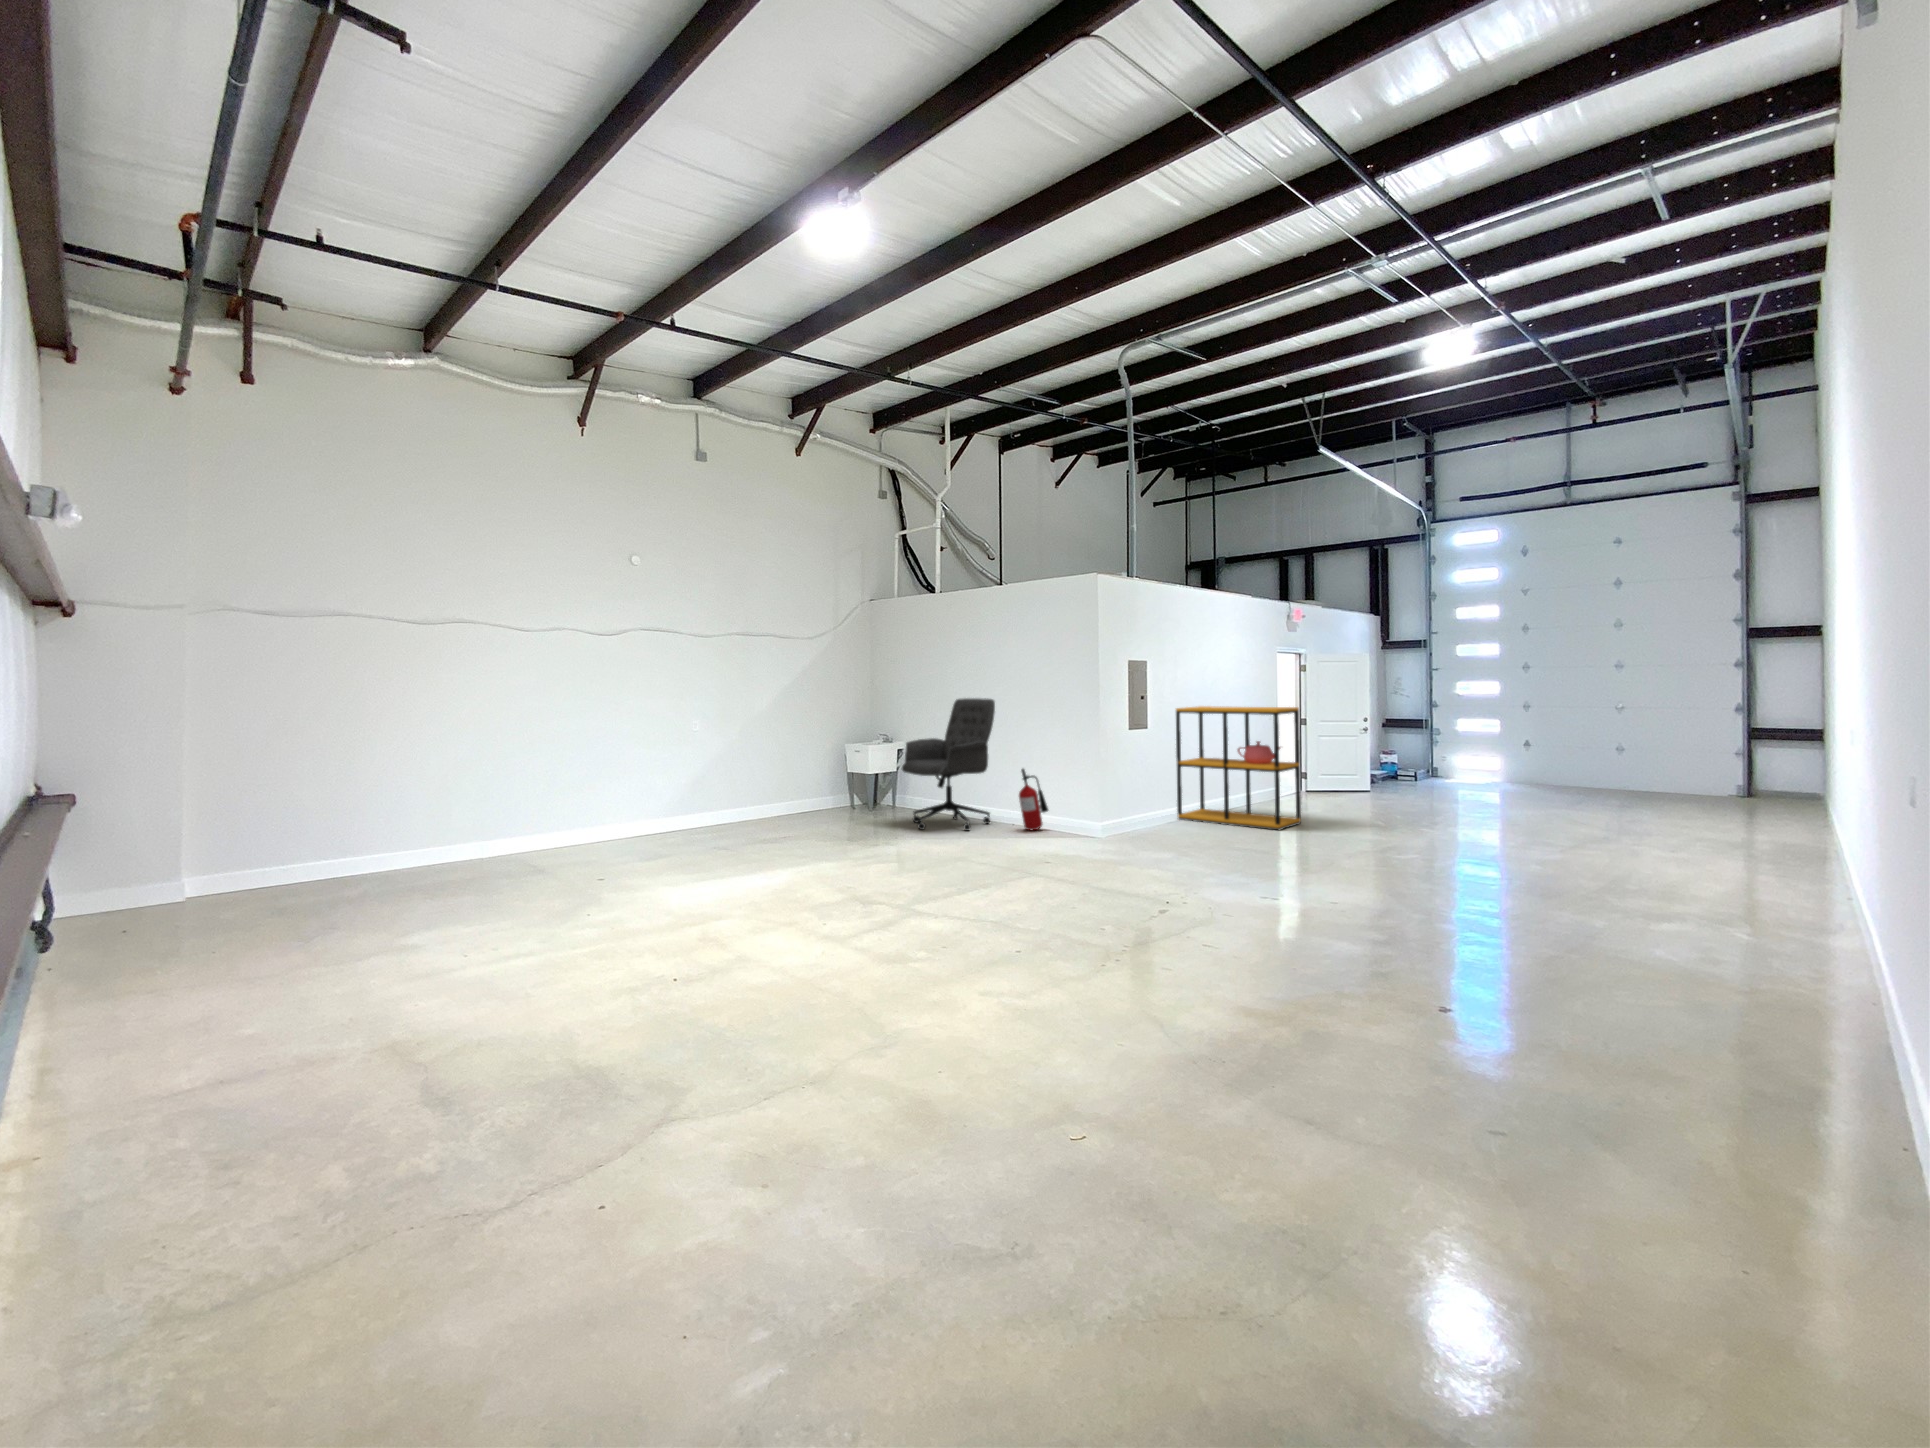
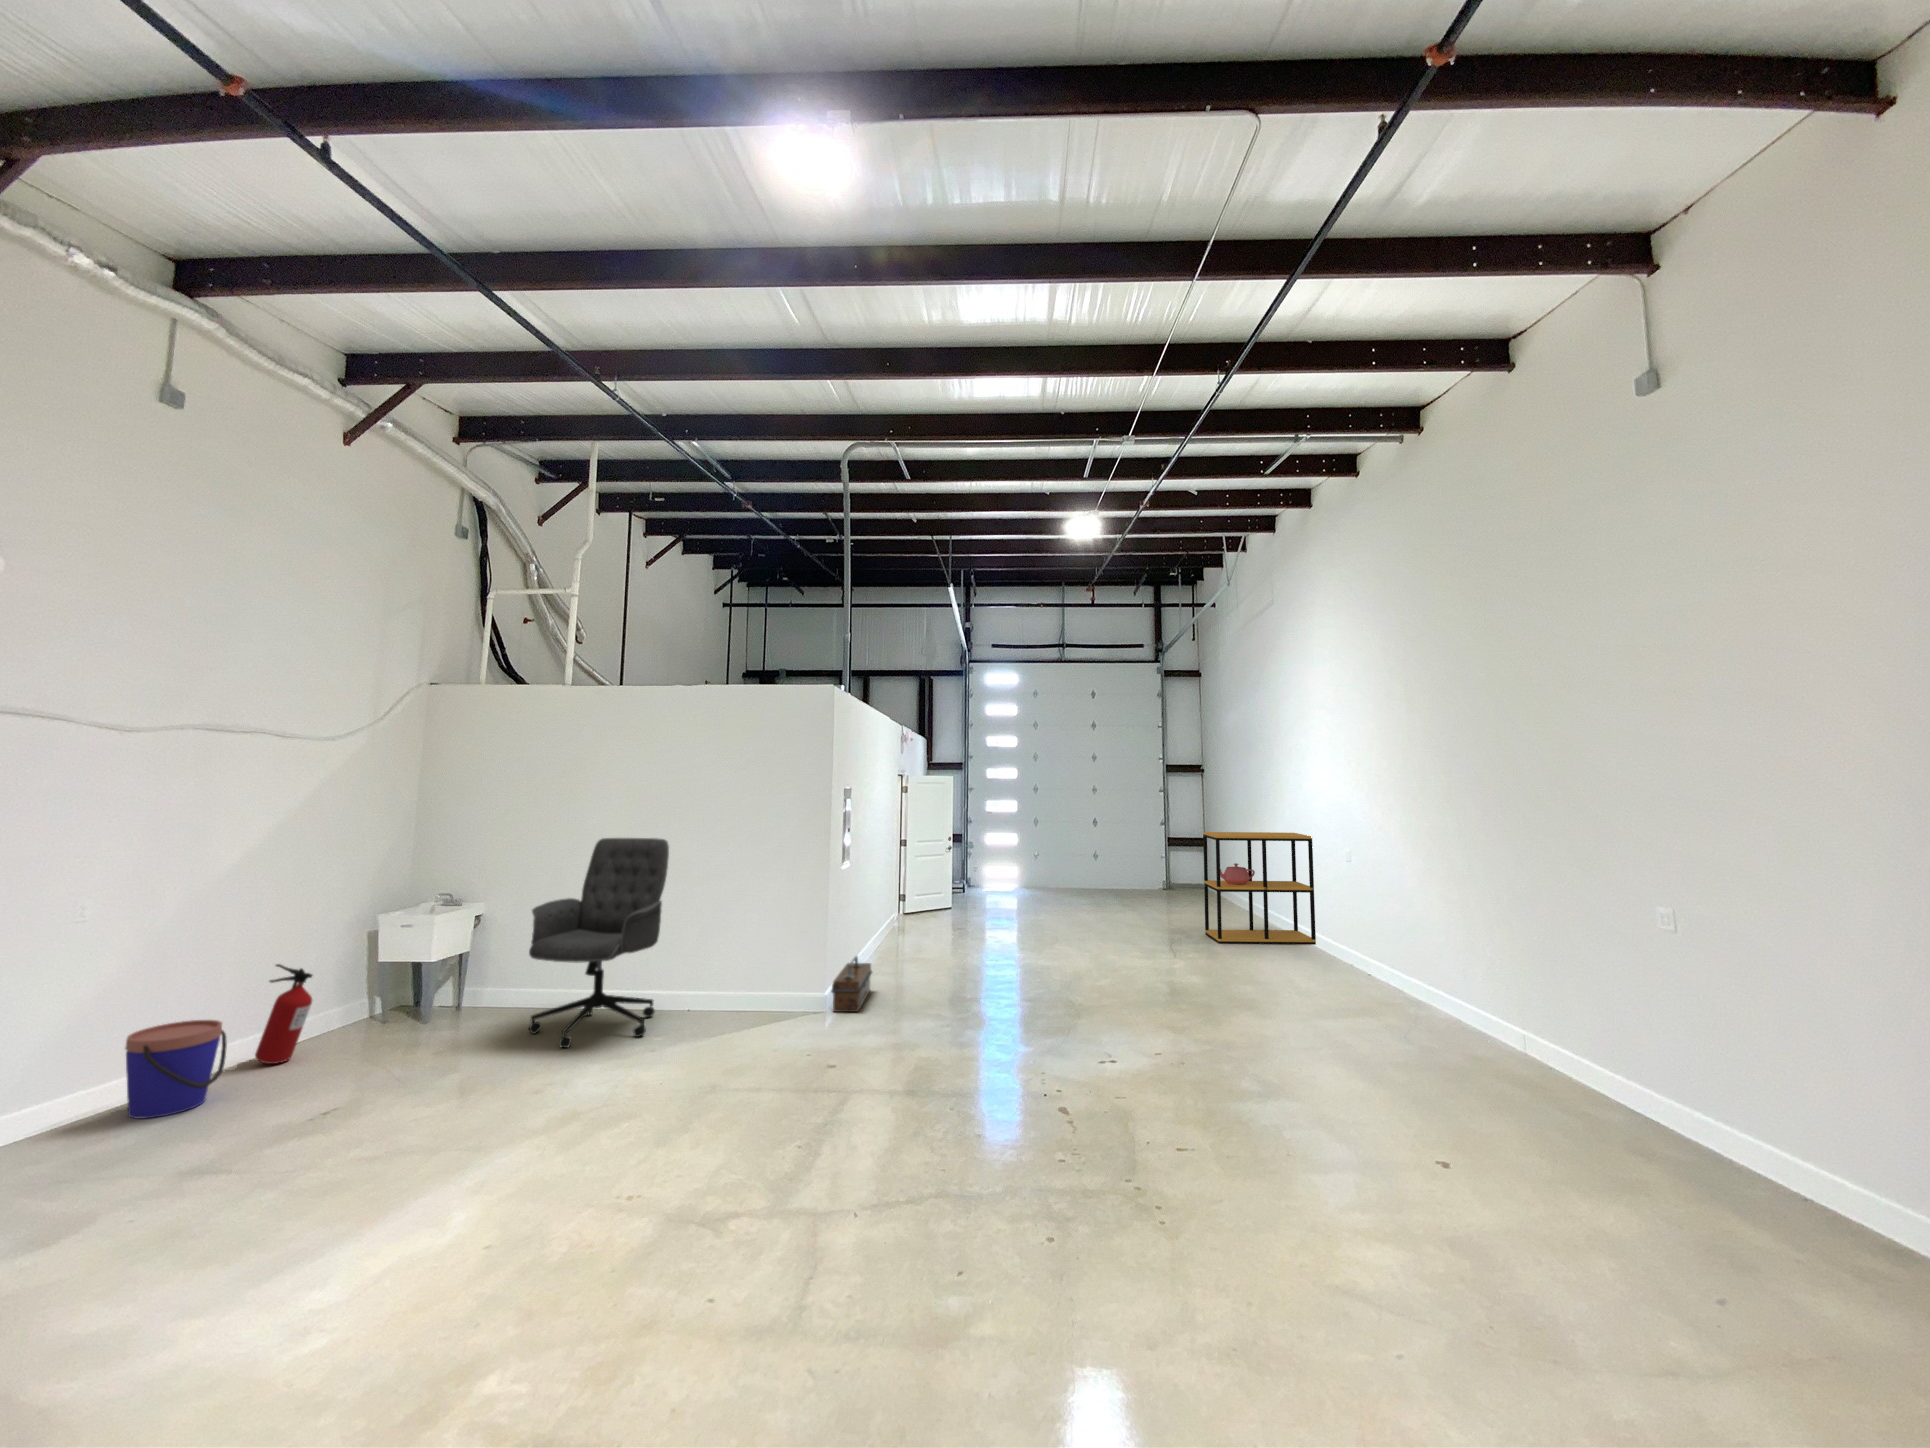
shelving unit: present [1176,706,1301,830] -> present [1203,832,1316,945]
fire extinguisher: present [1019,769,1048,830] -> present [255,964,312,1064]
bucket: none [722,785,762,828] -> present [125,1020,227,1118]
toolbox: none [1107,798,1163,838] -> present [831,956,872,1012]

